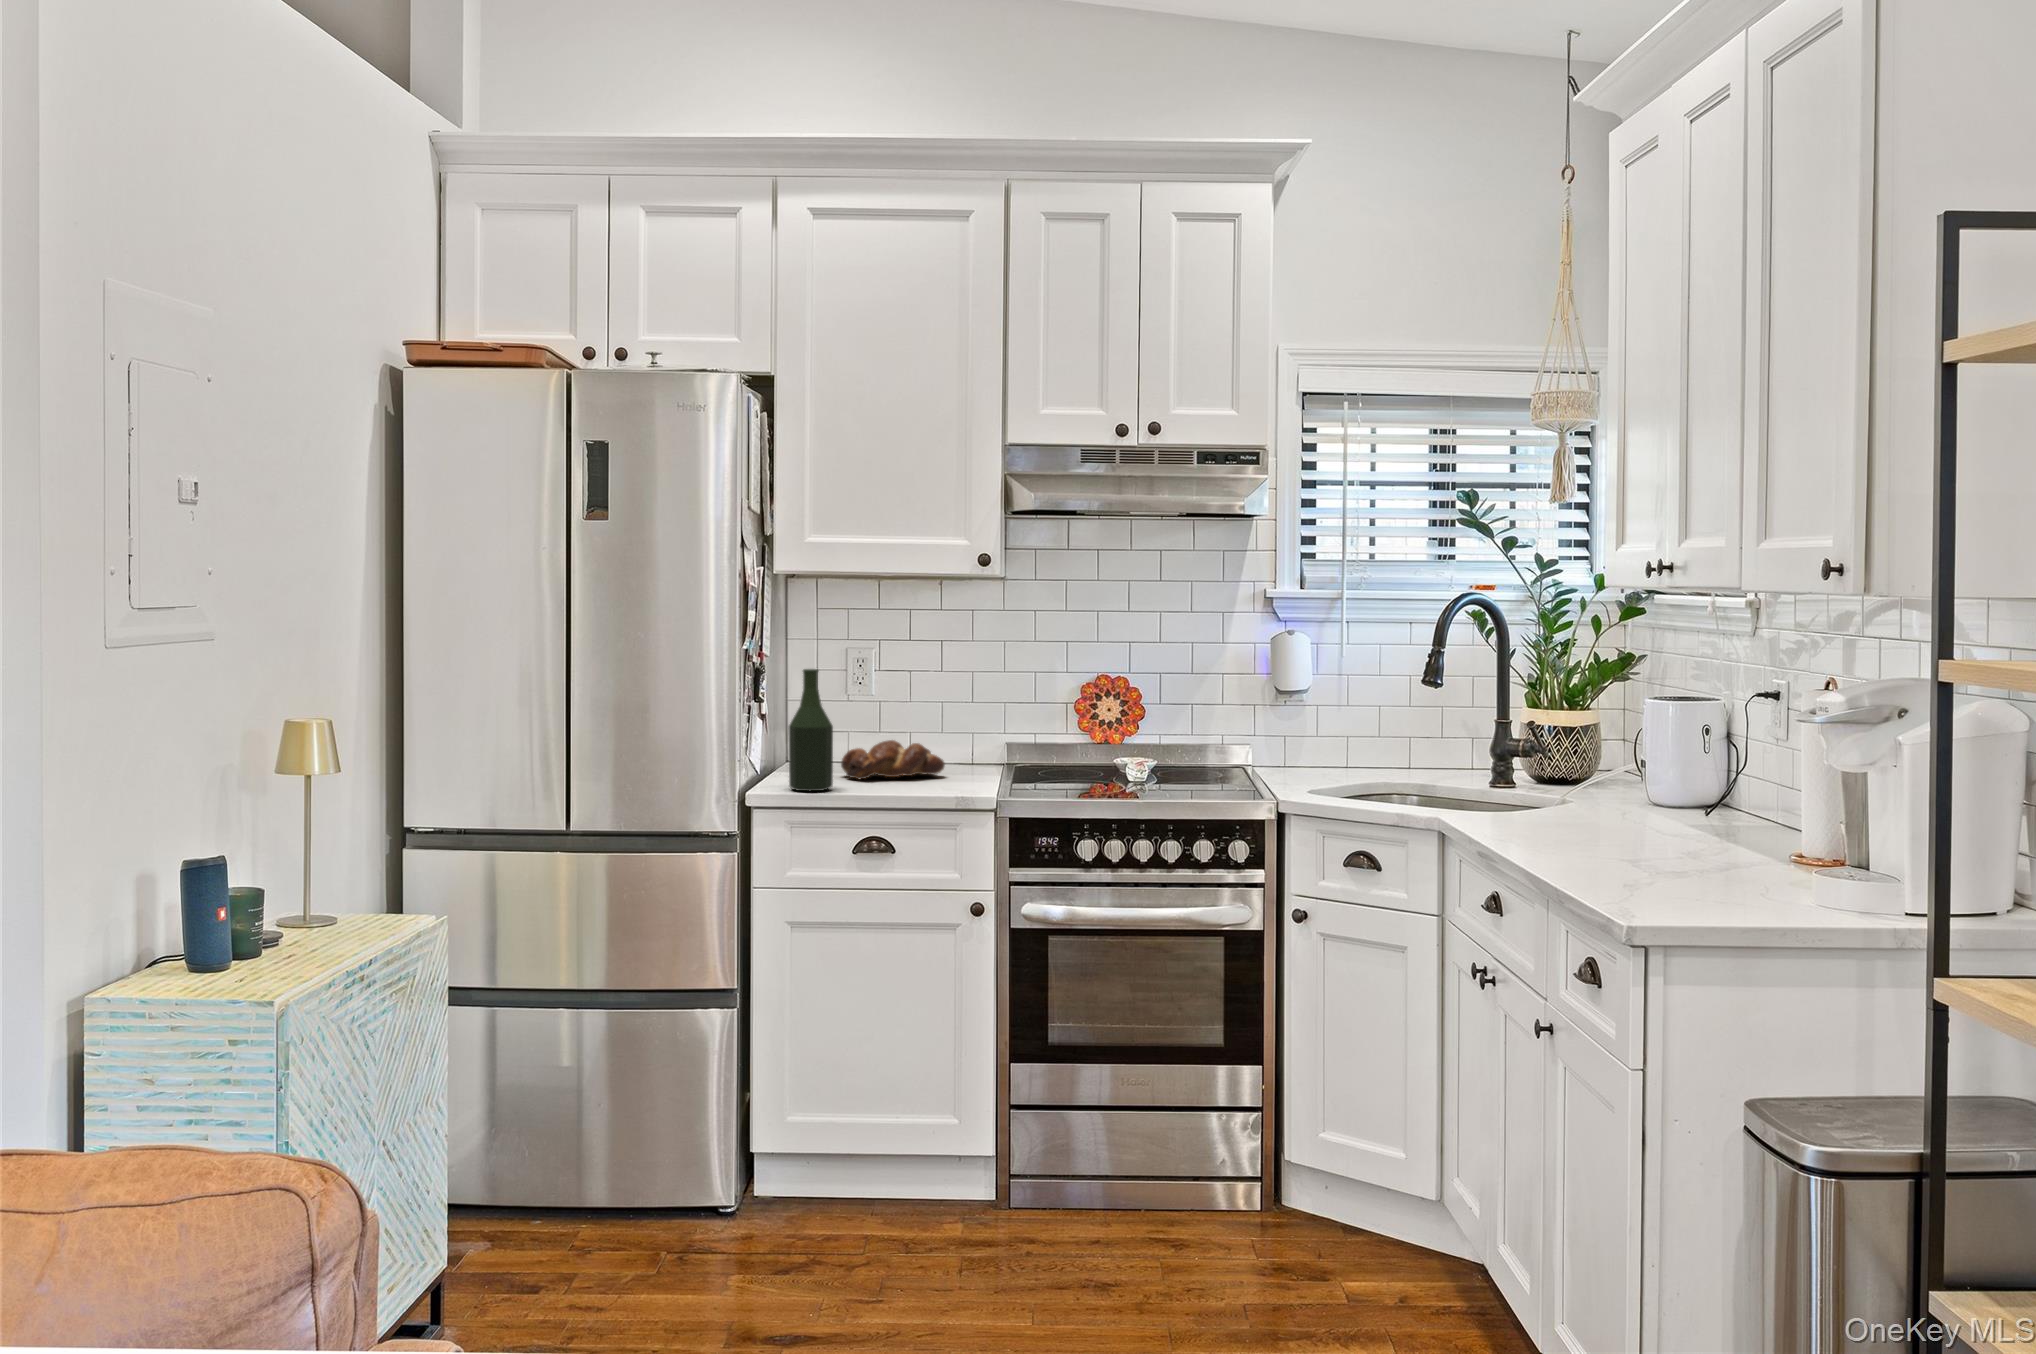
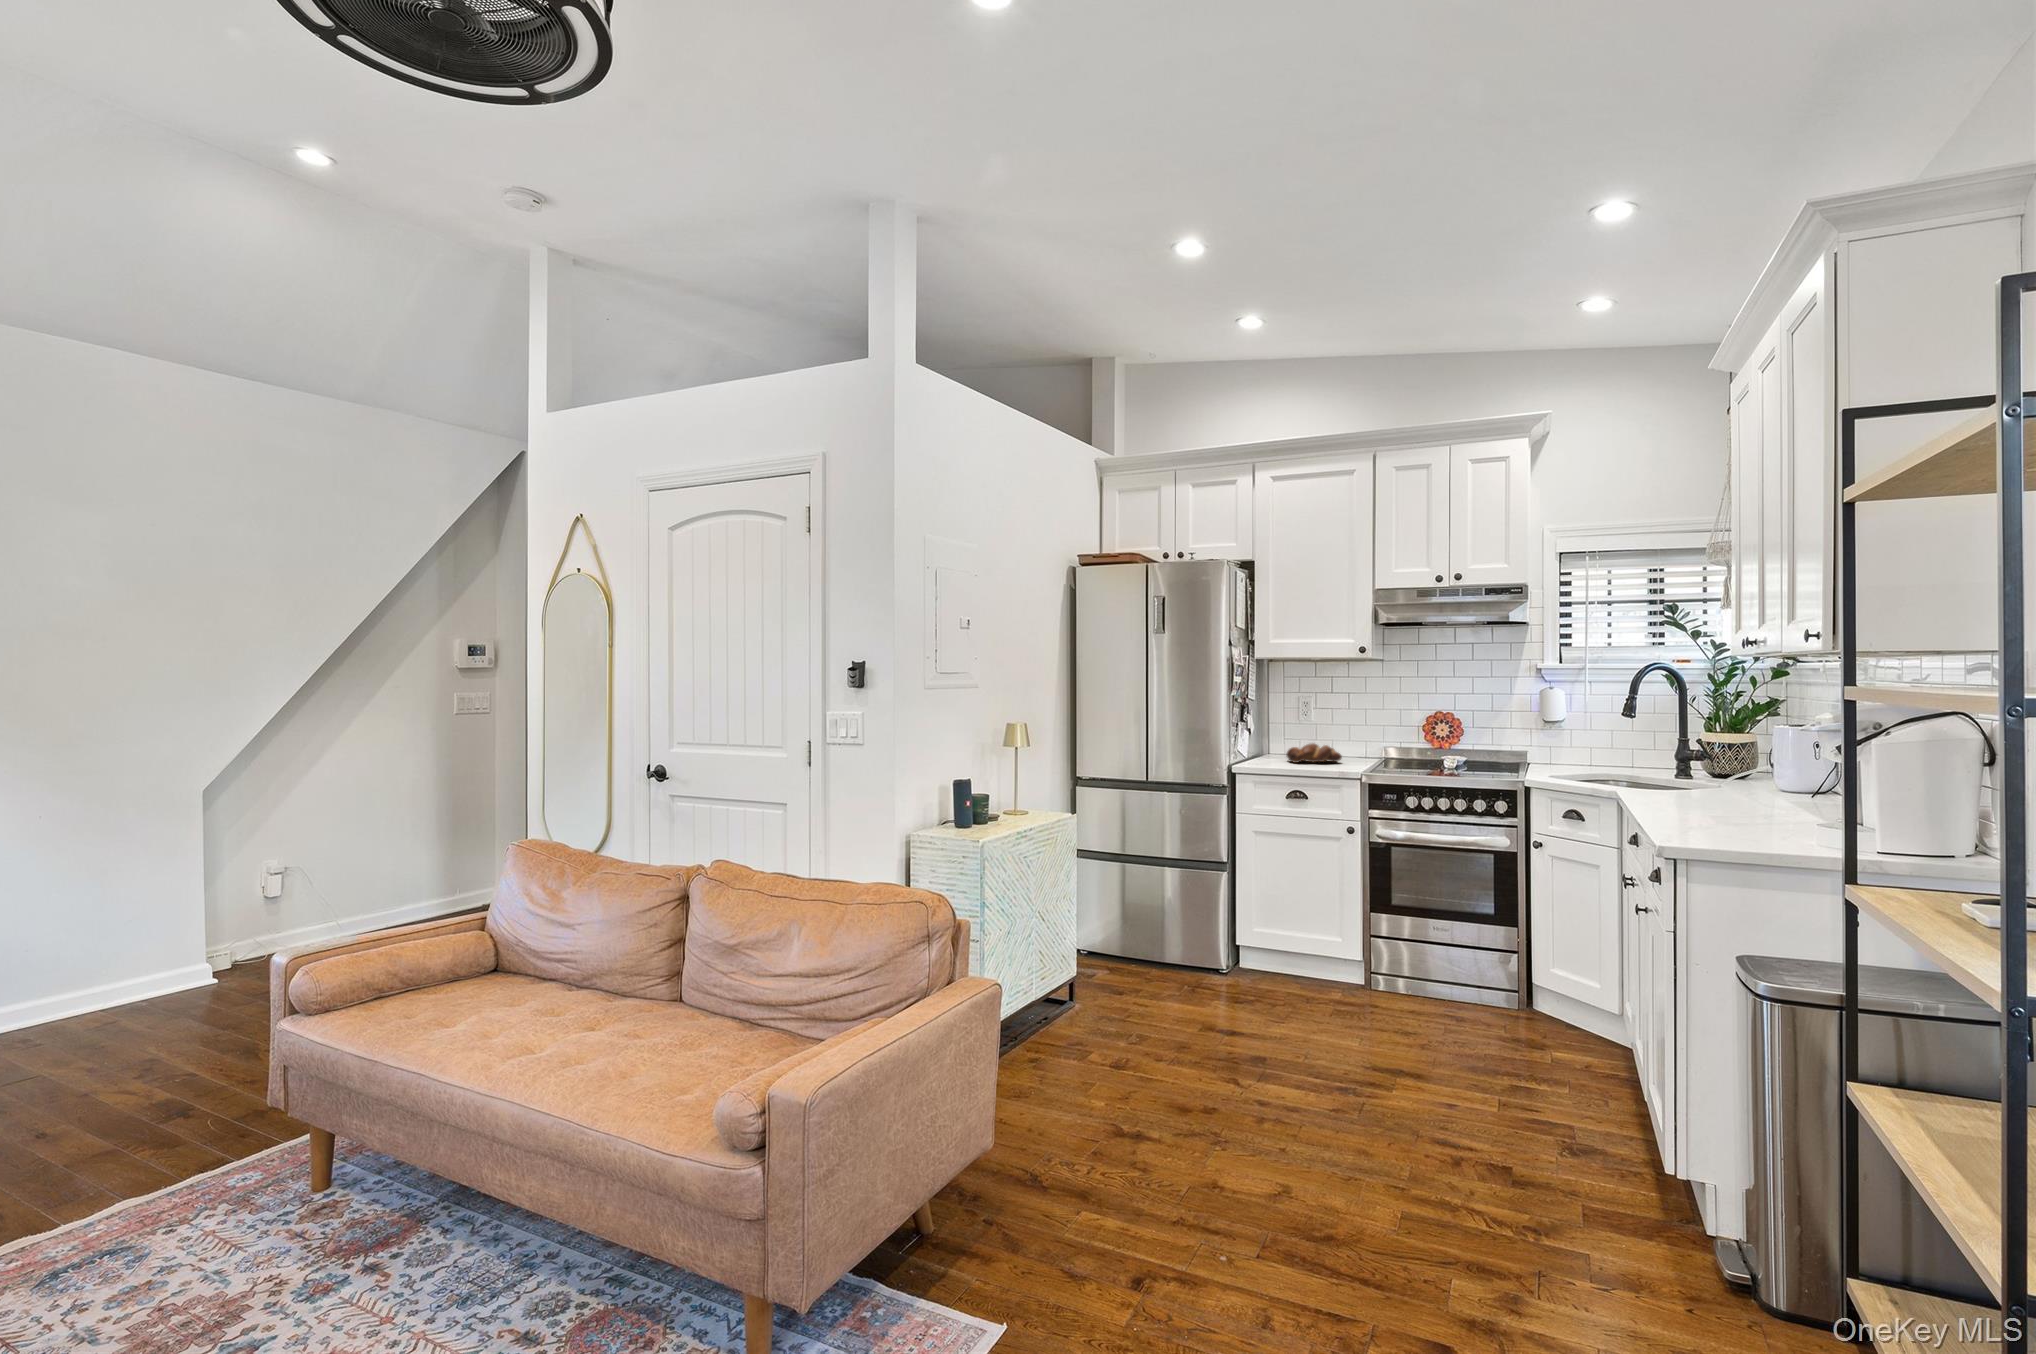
bottle: present [788,669,833,791] -> none [1257,707,1279,767]

